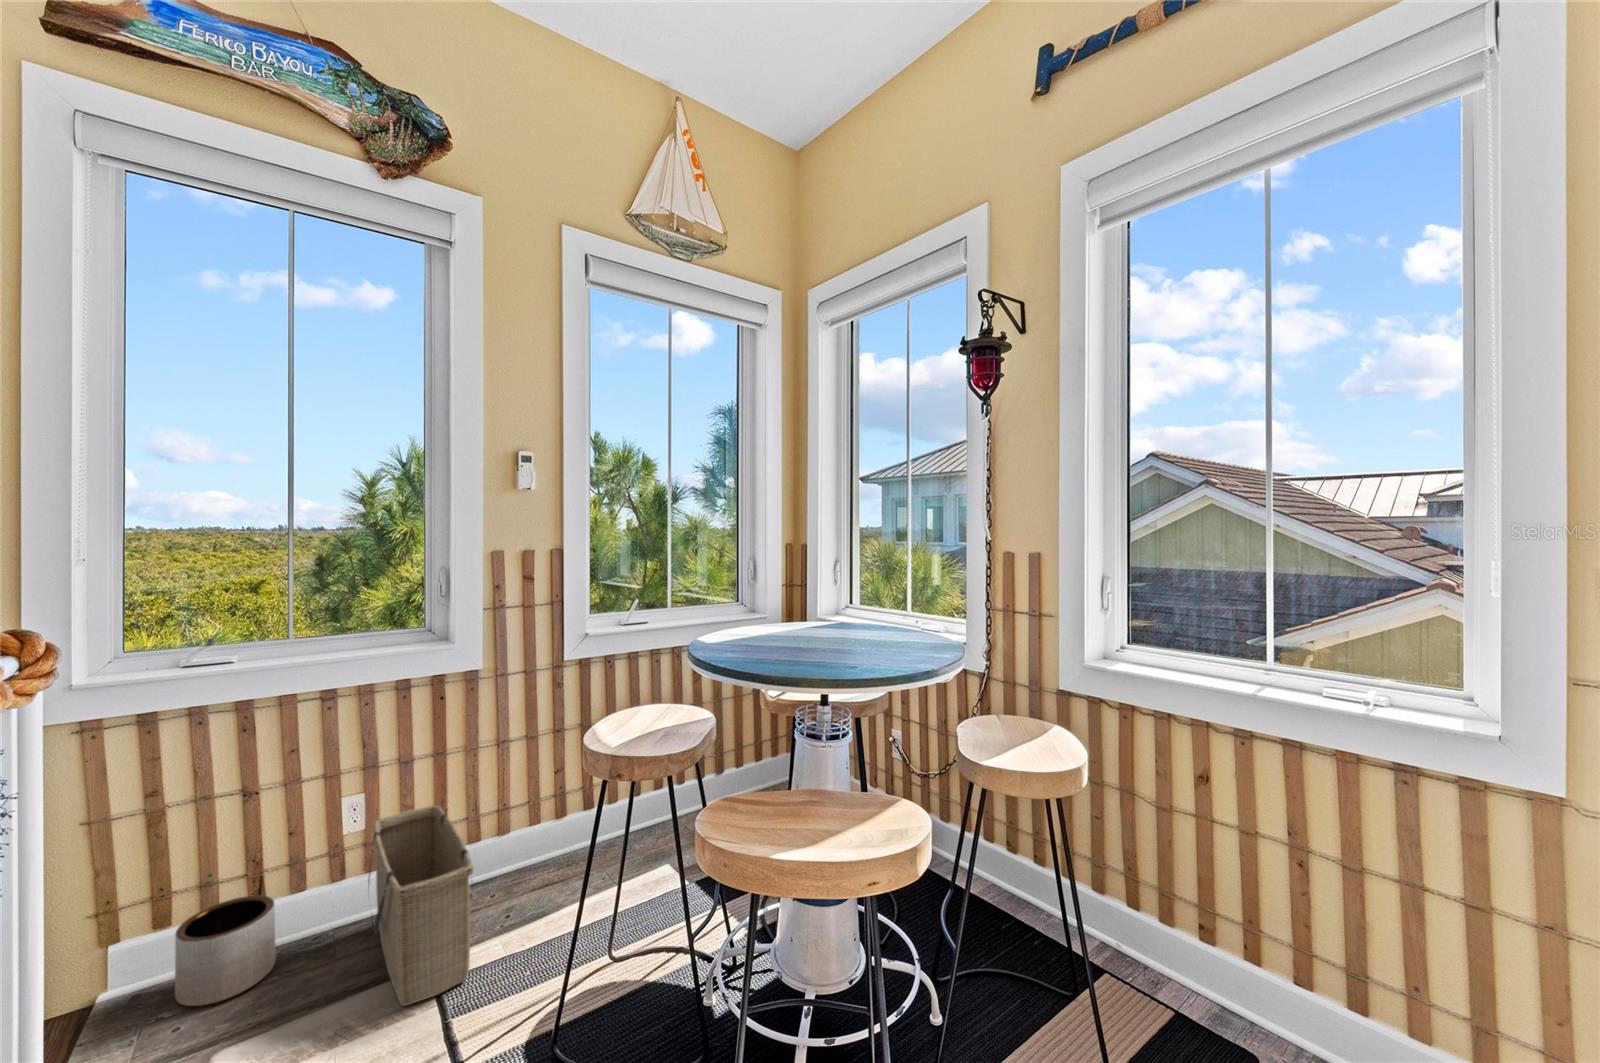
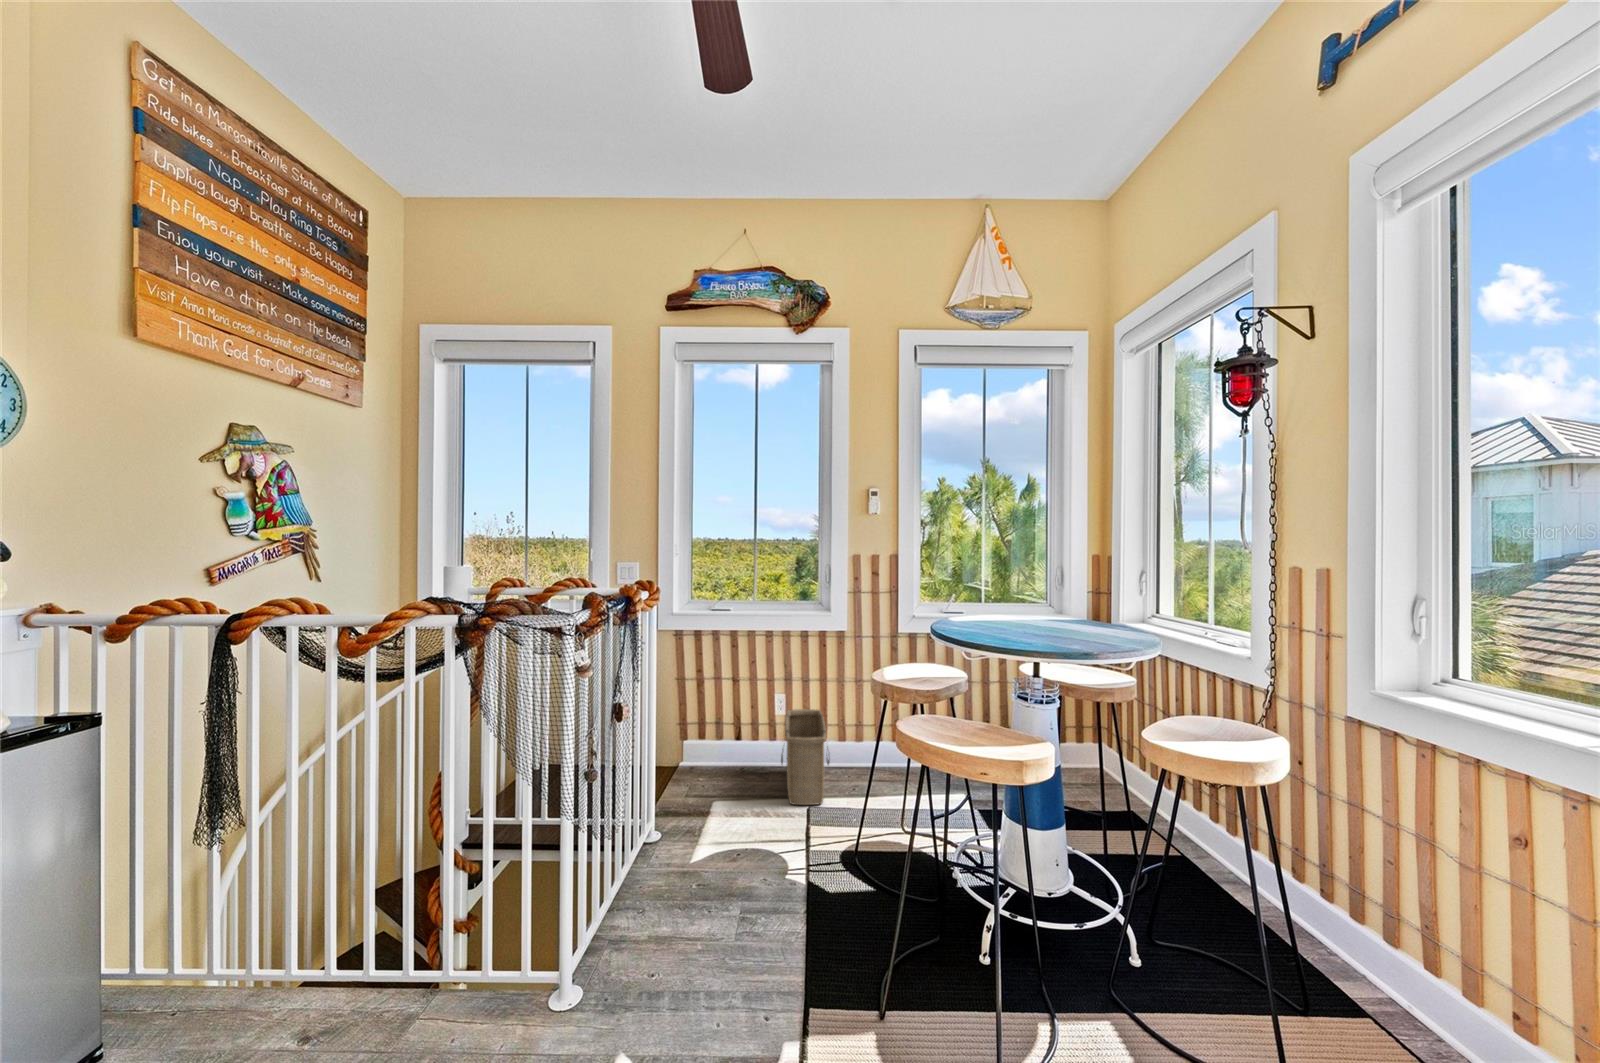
planter: present [175,895,276,1006] -> none [705,733,743,778]

